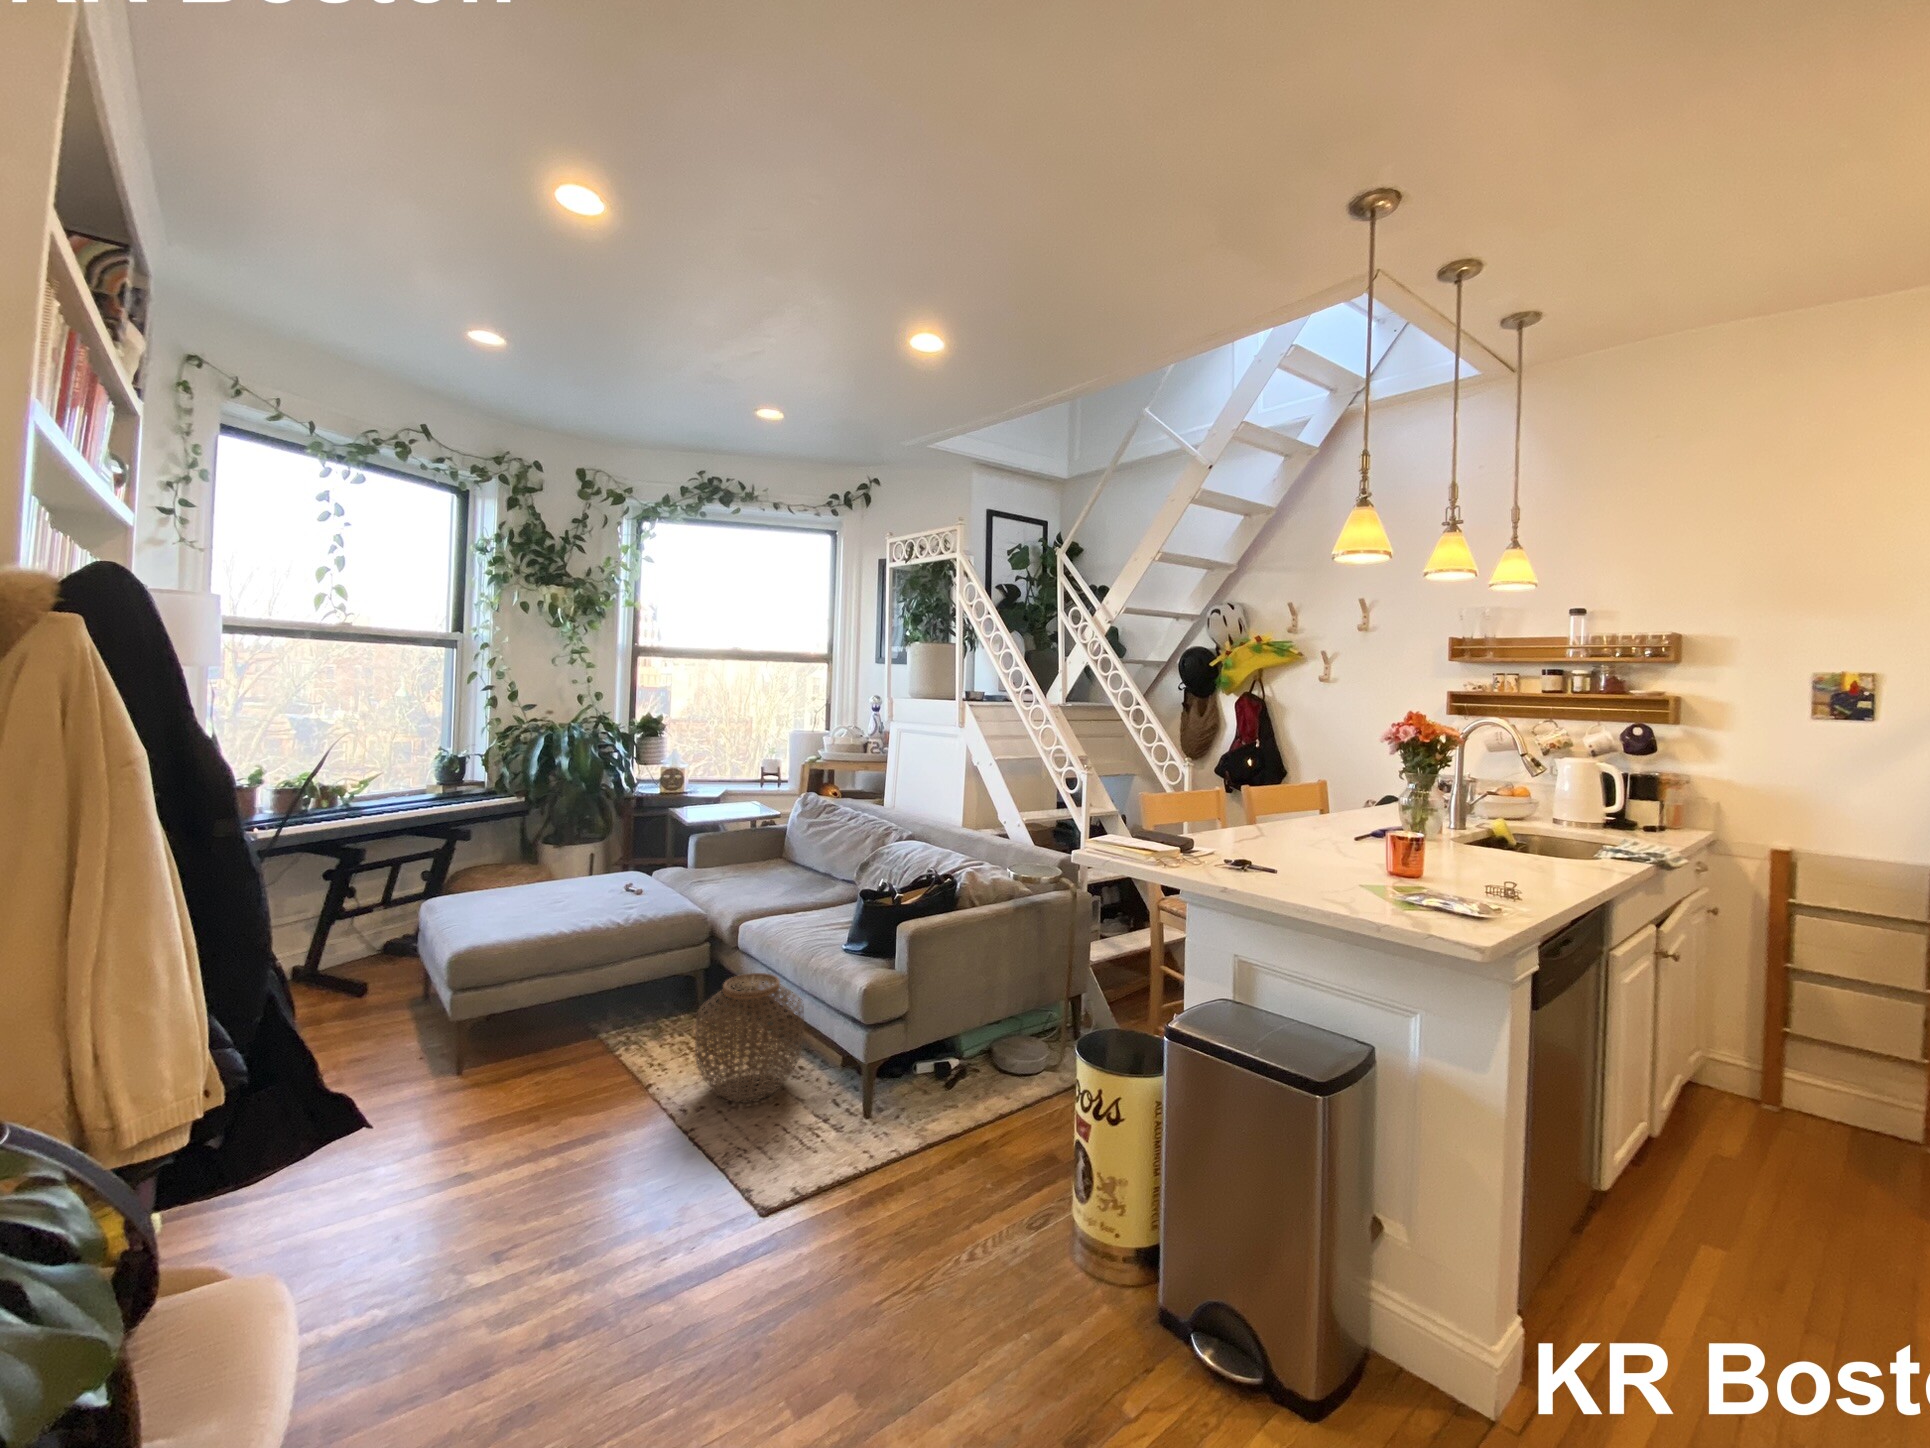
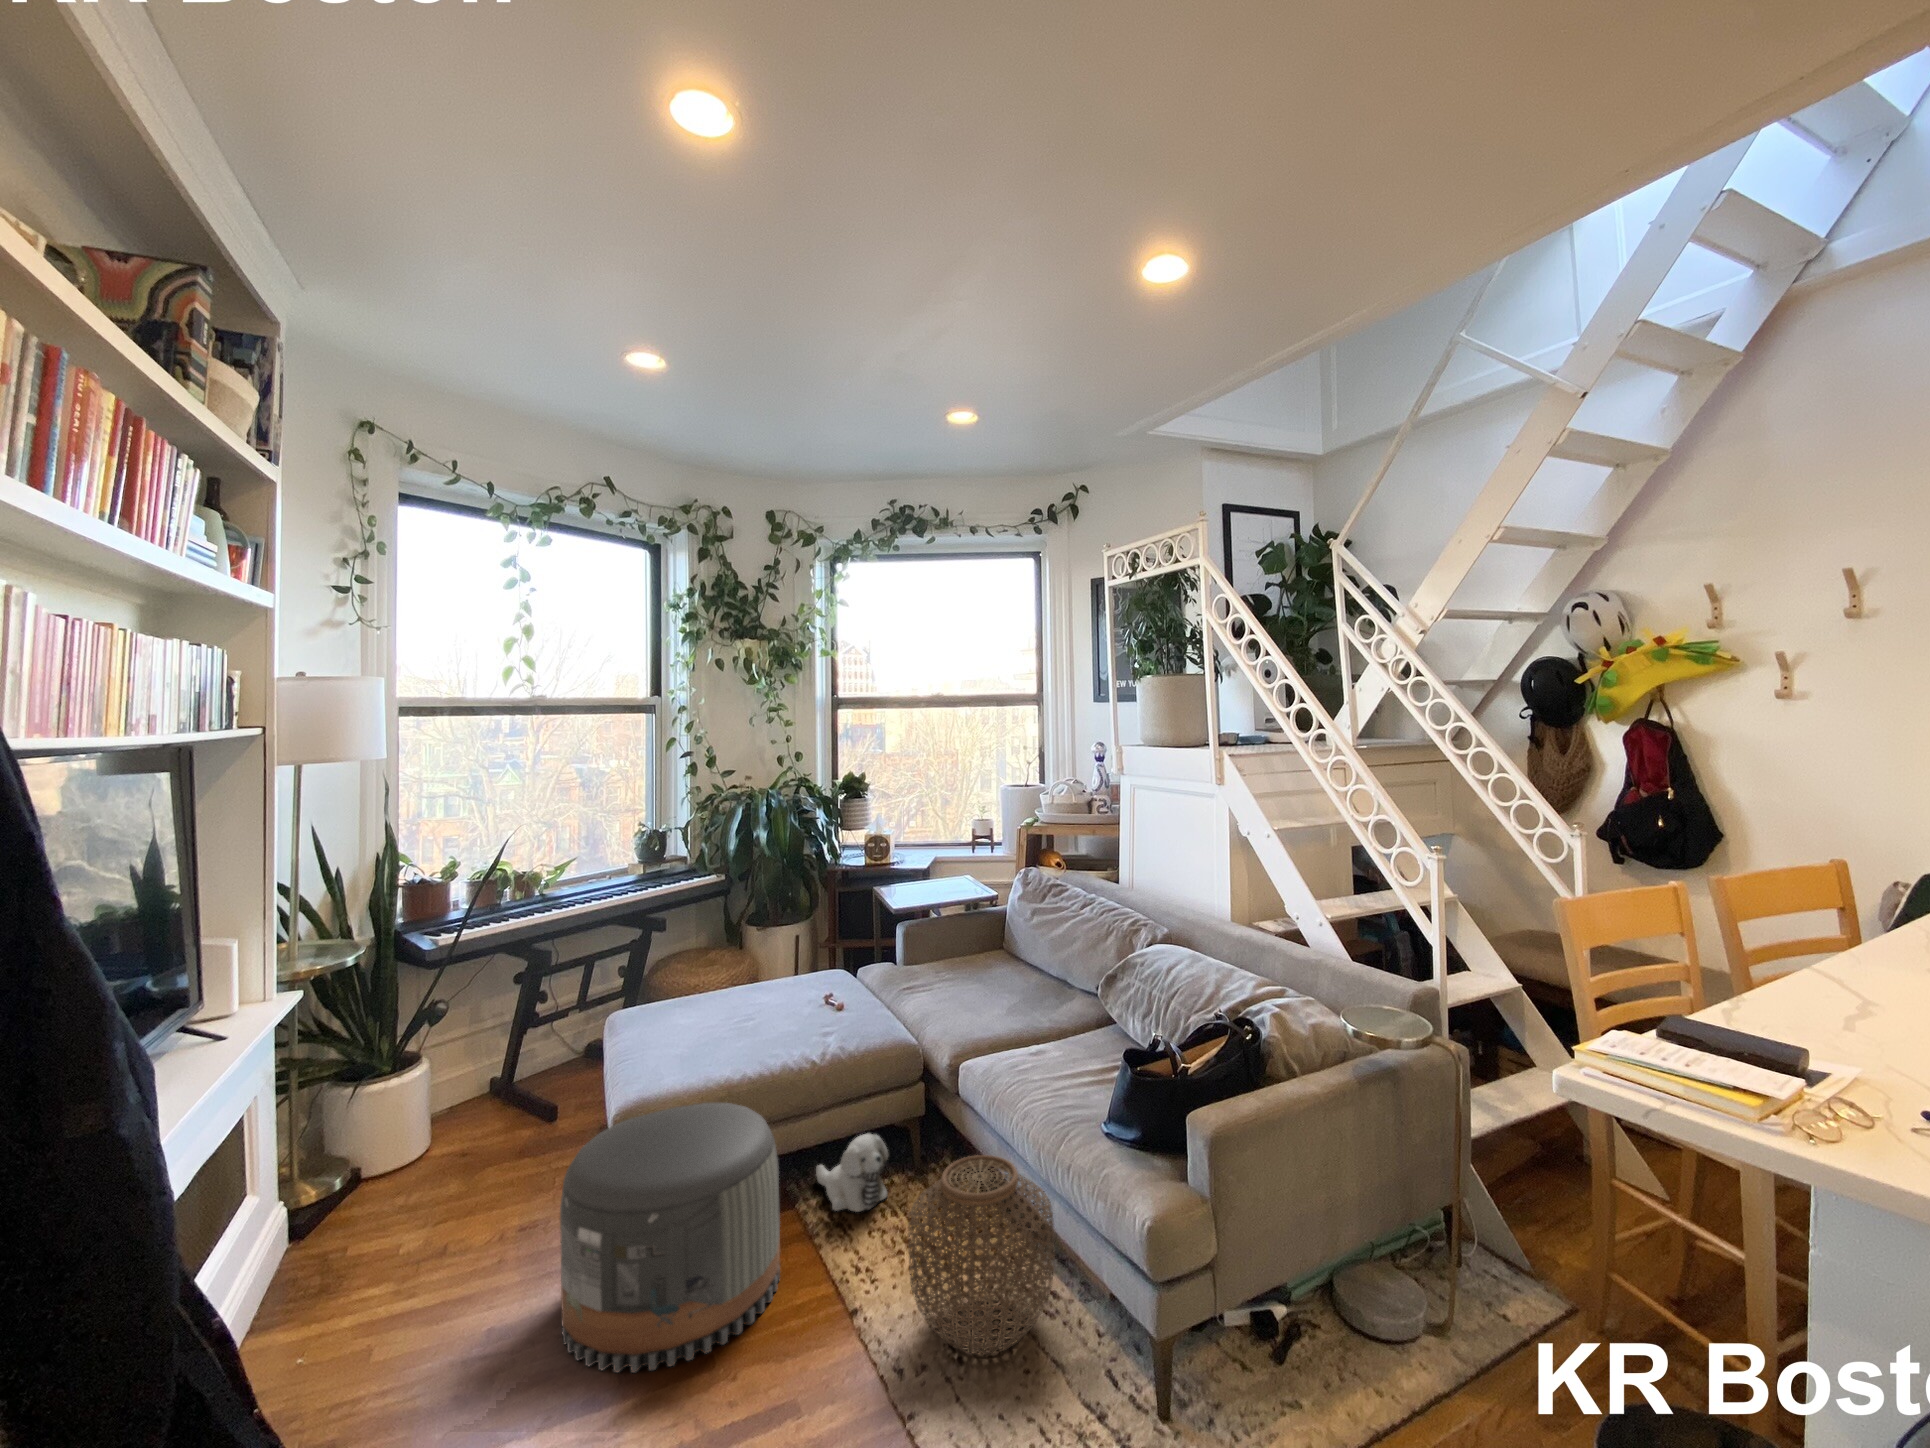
pouf: none [404,951,591,1131] -> present [560,1103,780,1372]
plush toy: none [615,979,678,1036] -> present [816,1134,888,1212]

